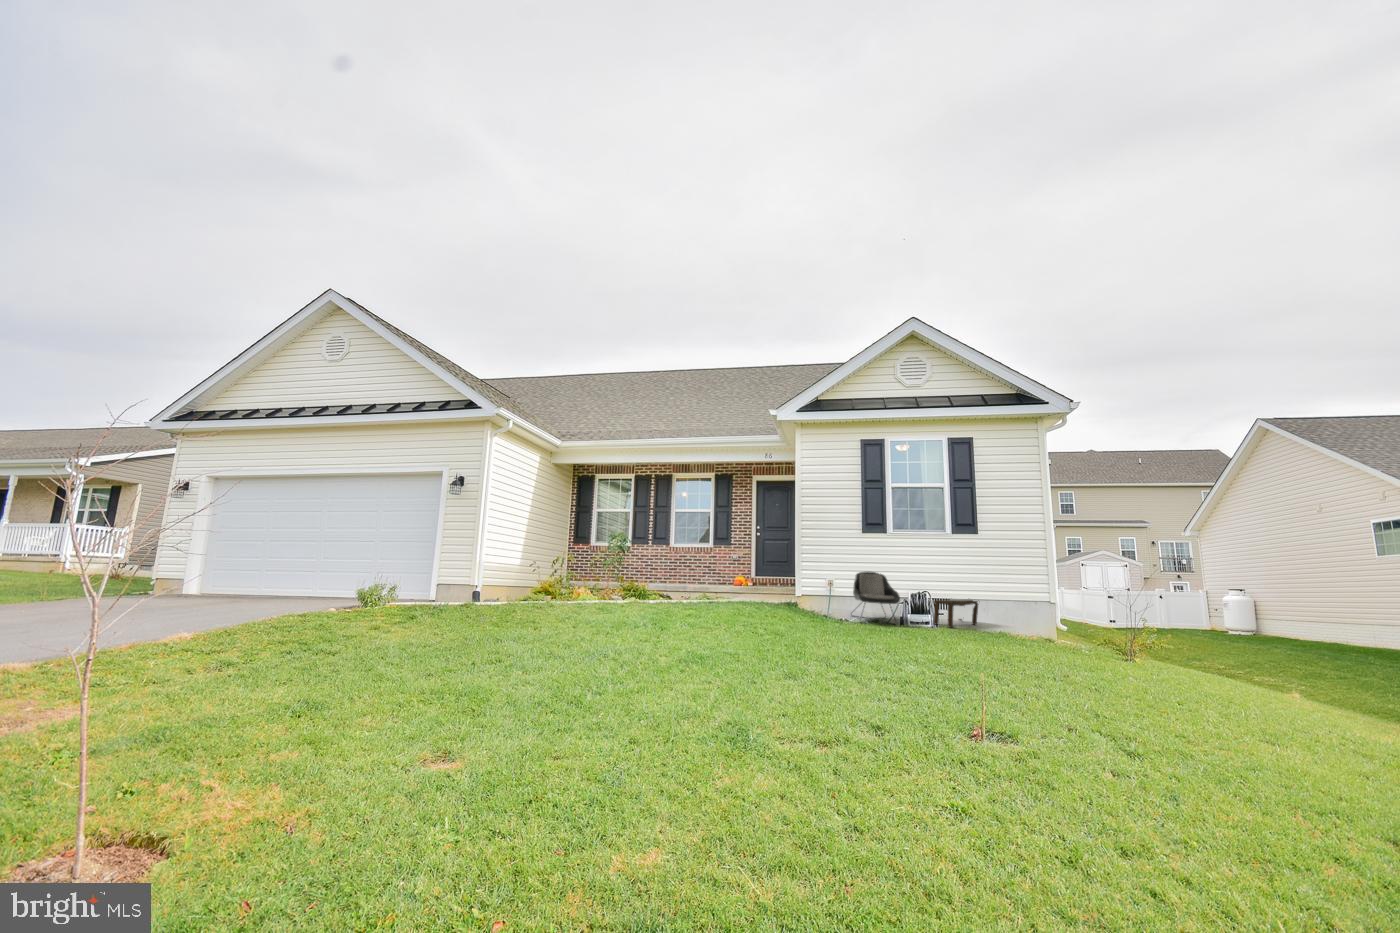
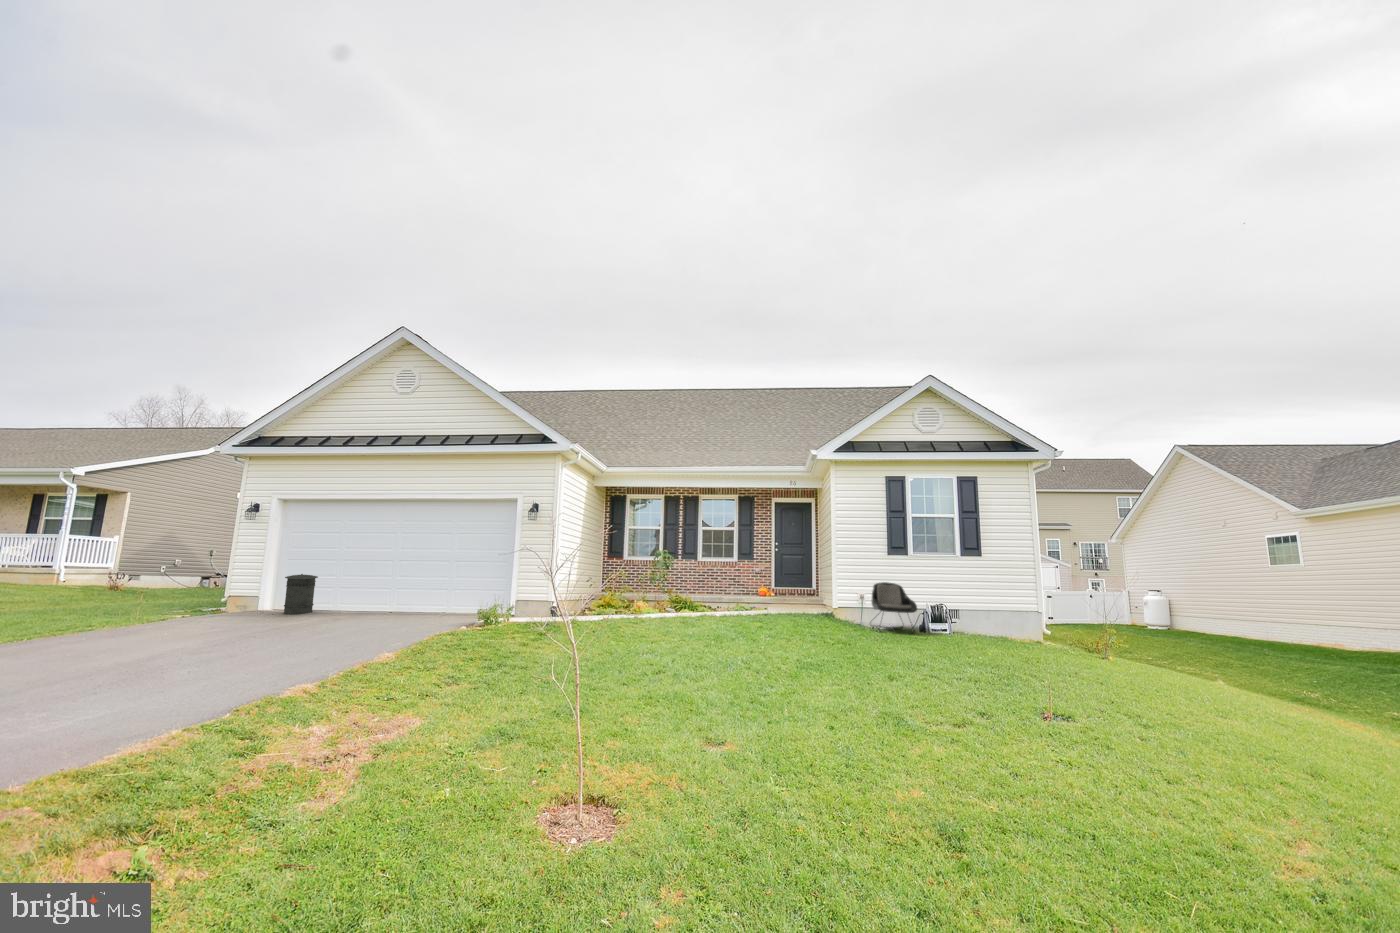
trash can: none [219,559,257,603] -> present [284,574,318,614]
bench: present [934,600,979,628] -> none [951,607,995,636]

